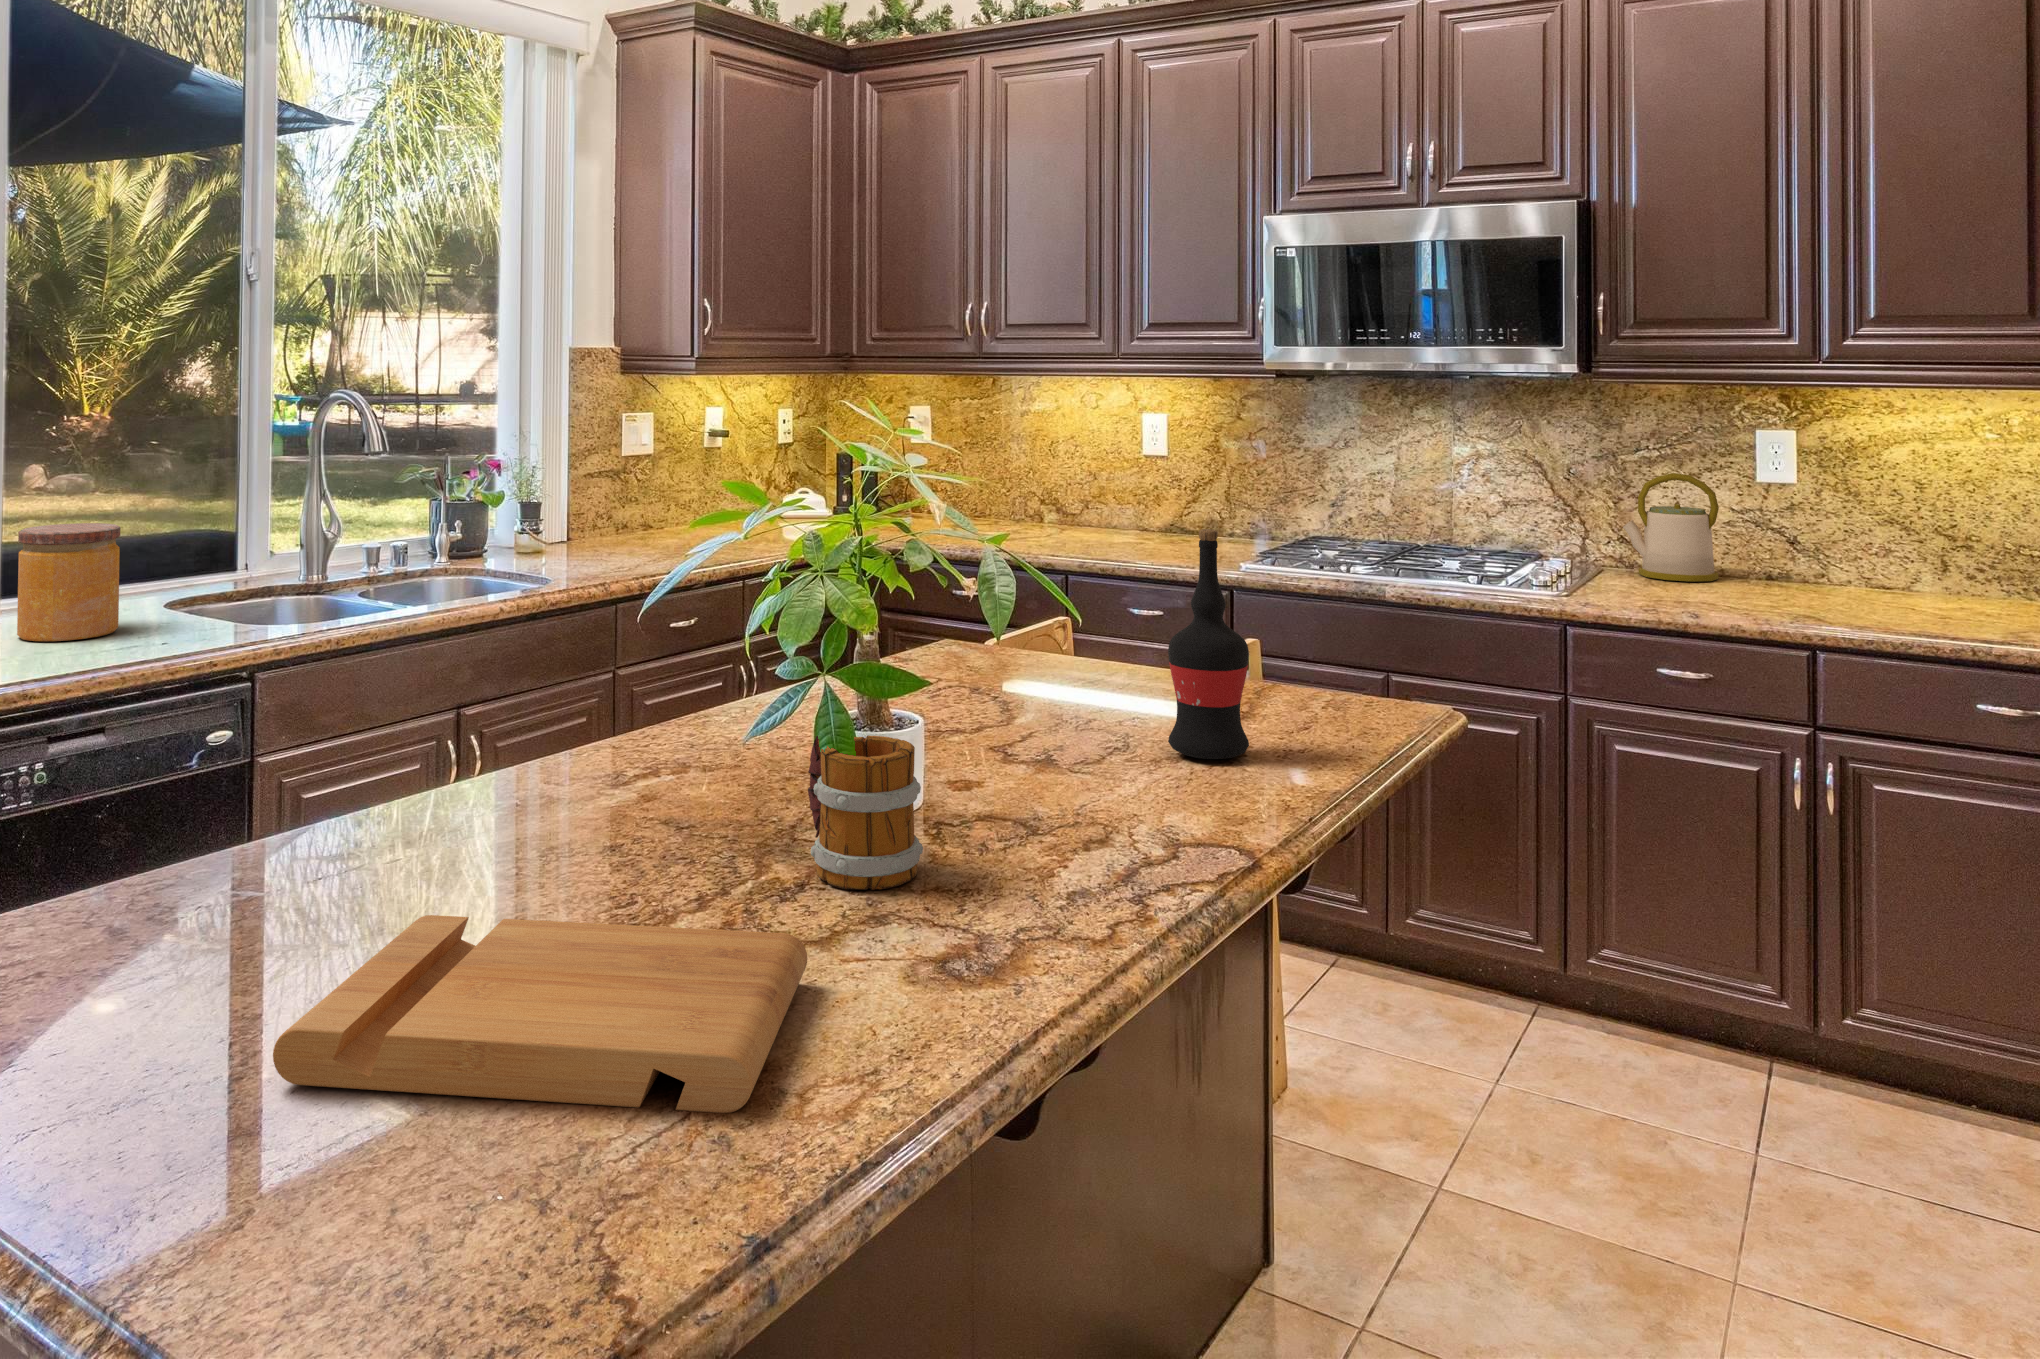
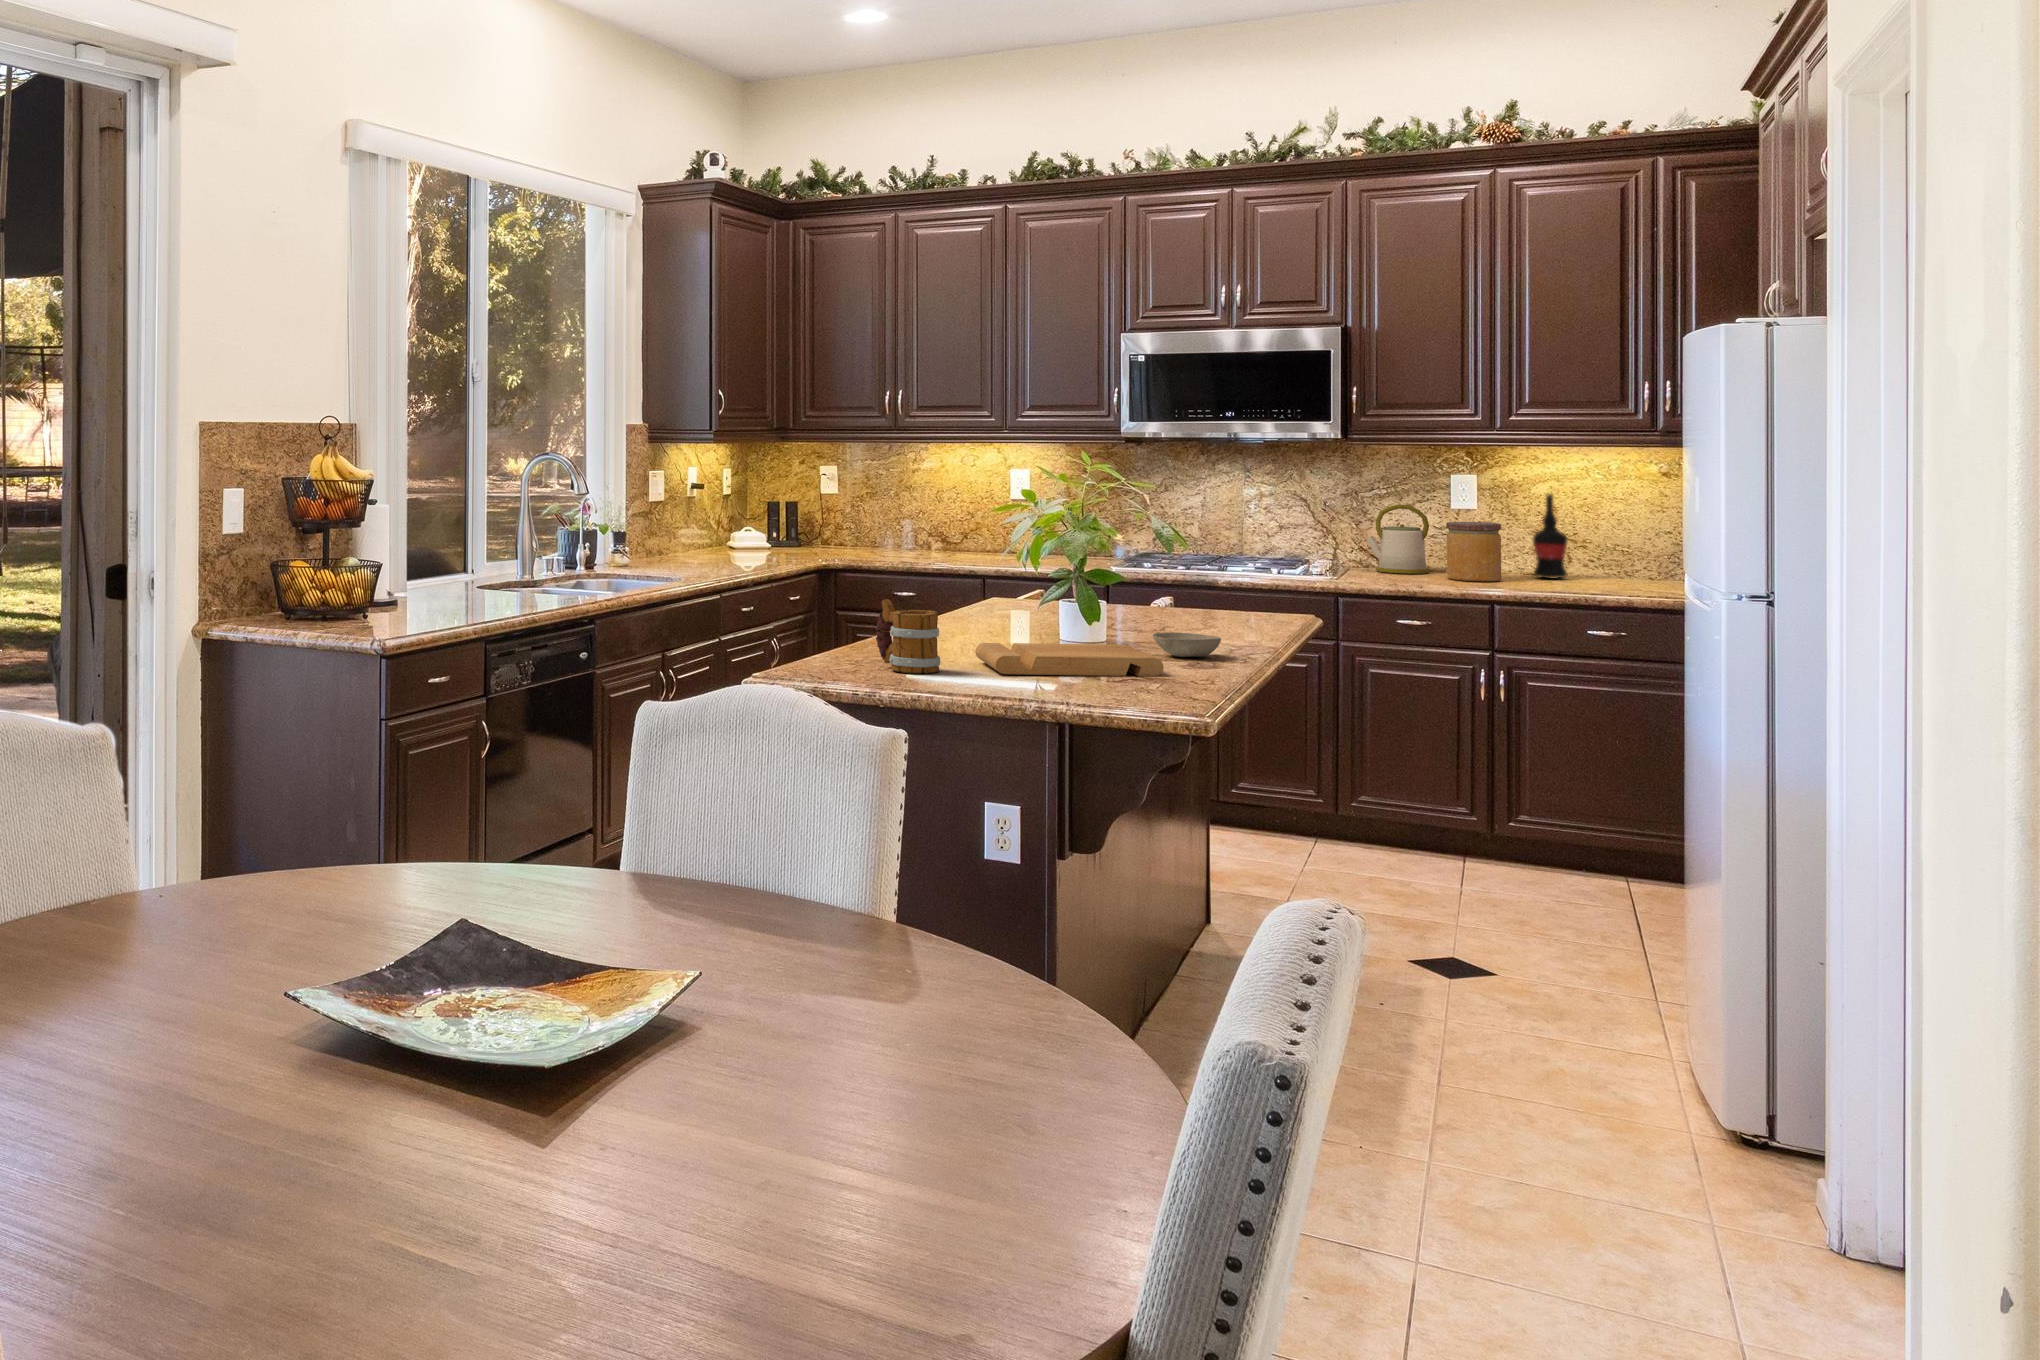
jar: present [17,523,121,641] -> present [1446,522,1501,581]
wine bottle: present [1168,529,1249,759] -> present [1533,494,1567,579]
mug: present [808,736,923,890] -> present [876,599,940,674]
bowl: none [915,859,1076,950] -> present [1153,633,1221,657]

